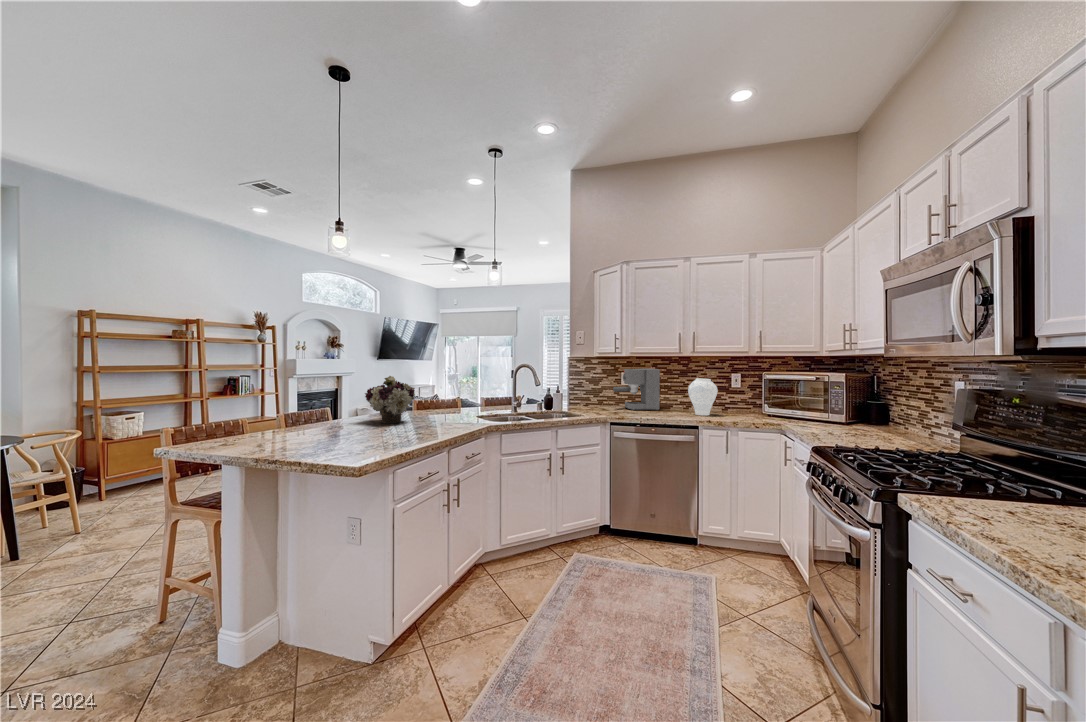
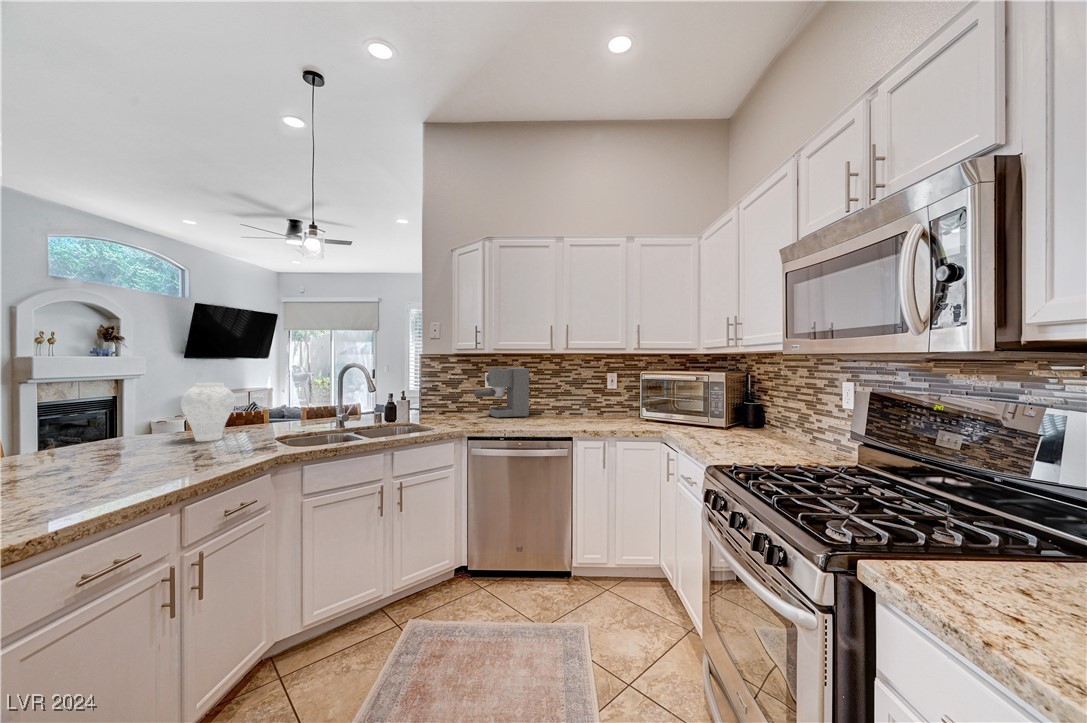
flower arrangement: present [365,376,415,424] -> none [36,382,148,462]
vase: present [688,378,718,415] -> present [181,383,236,441]

